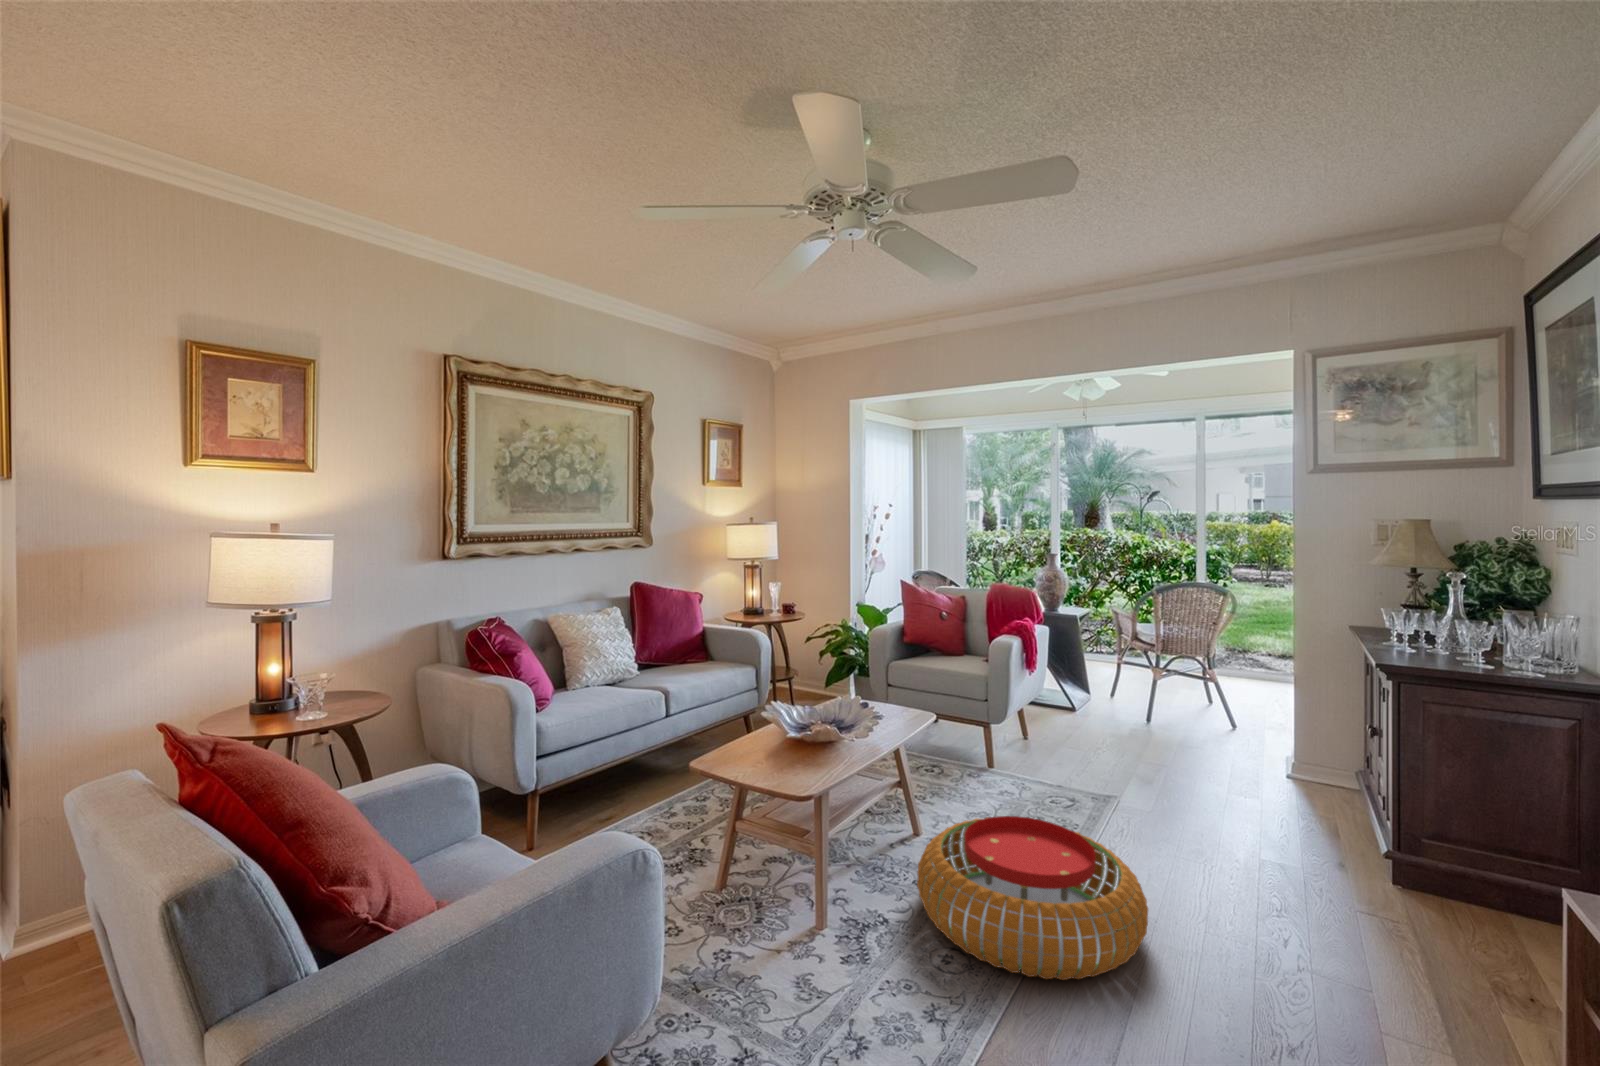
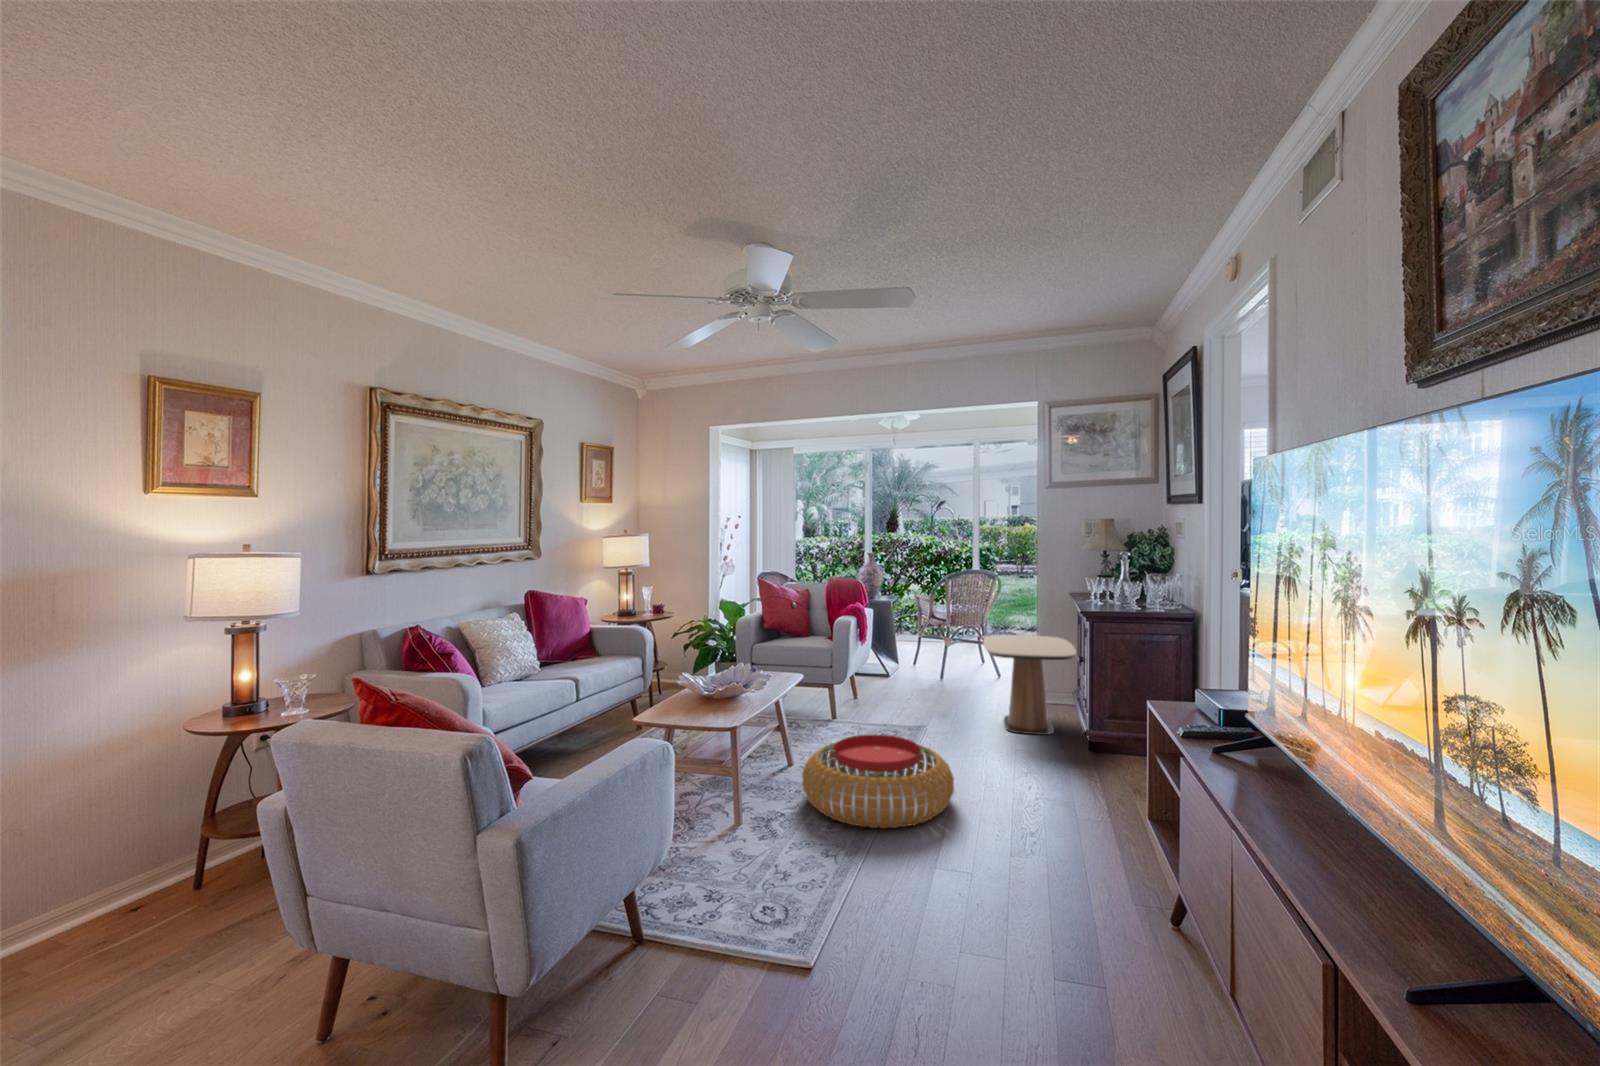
side table: none [1207,676,1364,834] -> present [983,635,1076,735]

